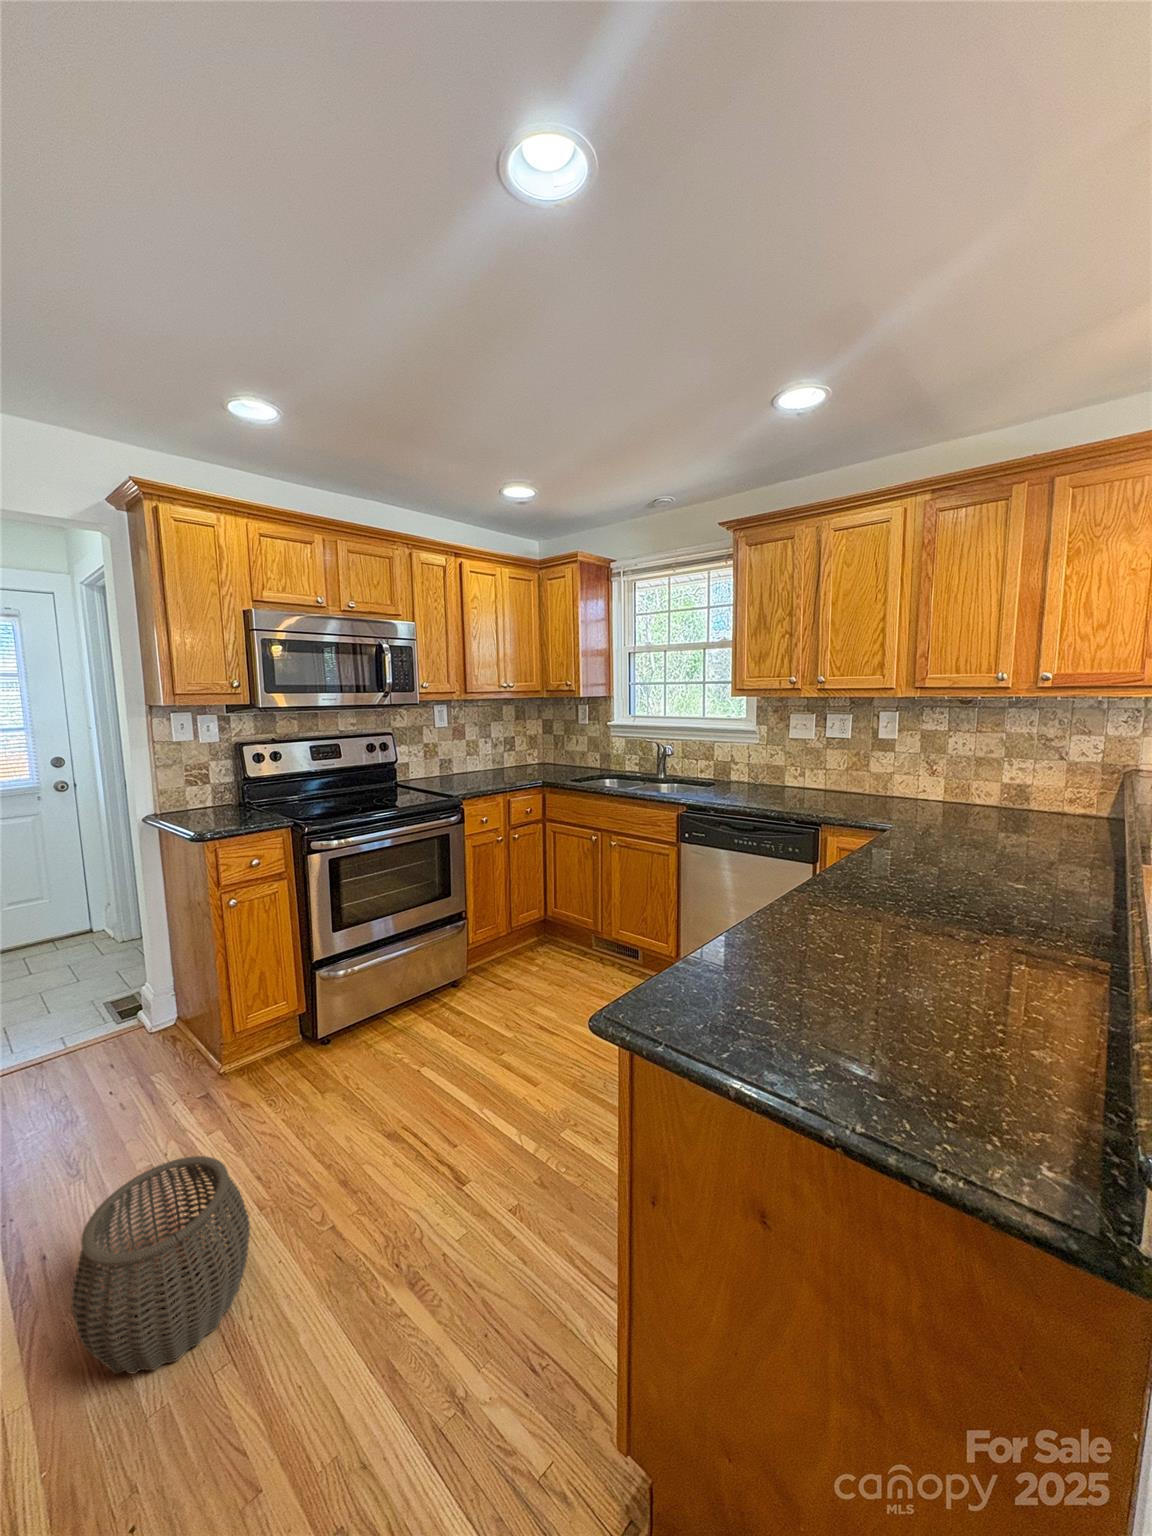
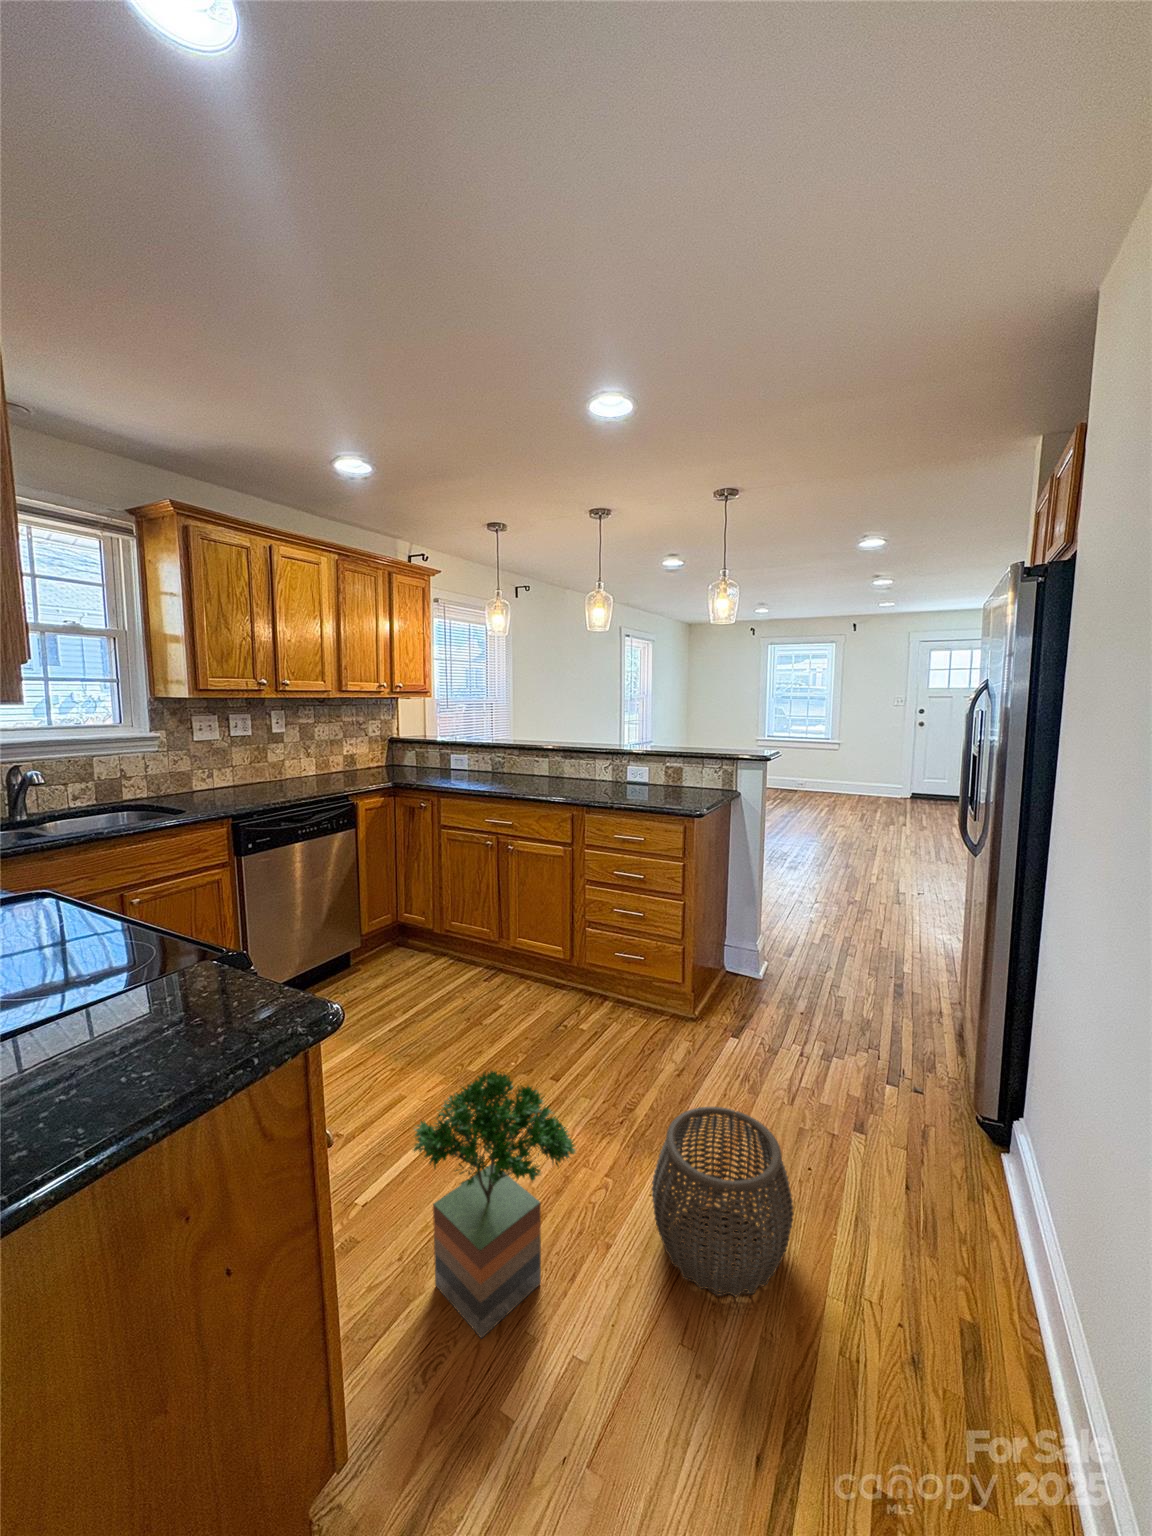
potted tree: none [229,982,352,1157] -> present [413,1071,576,1338]

